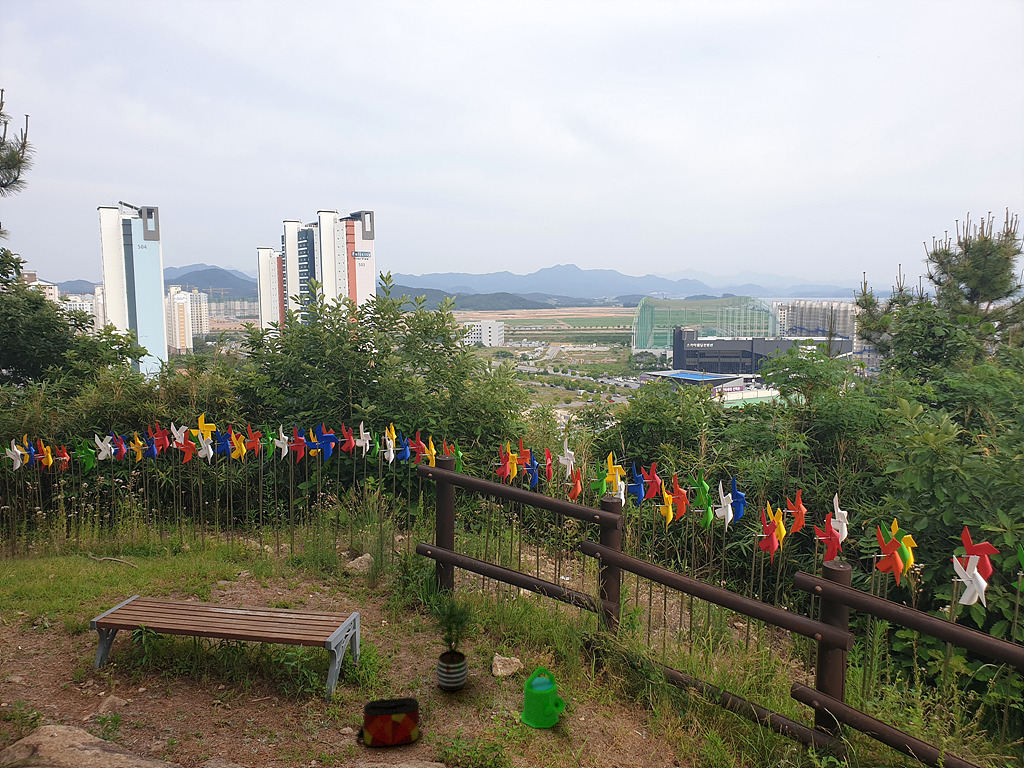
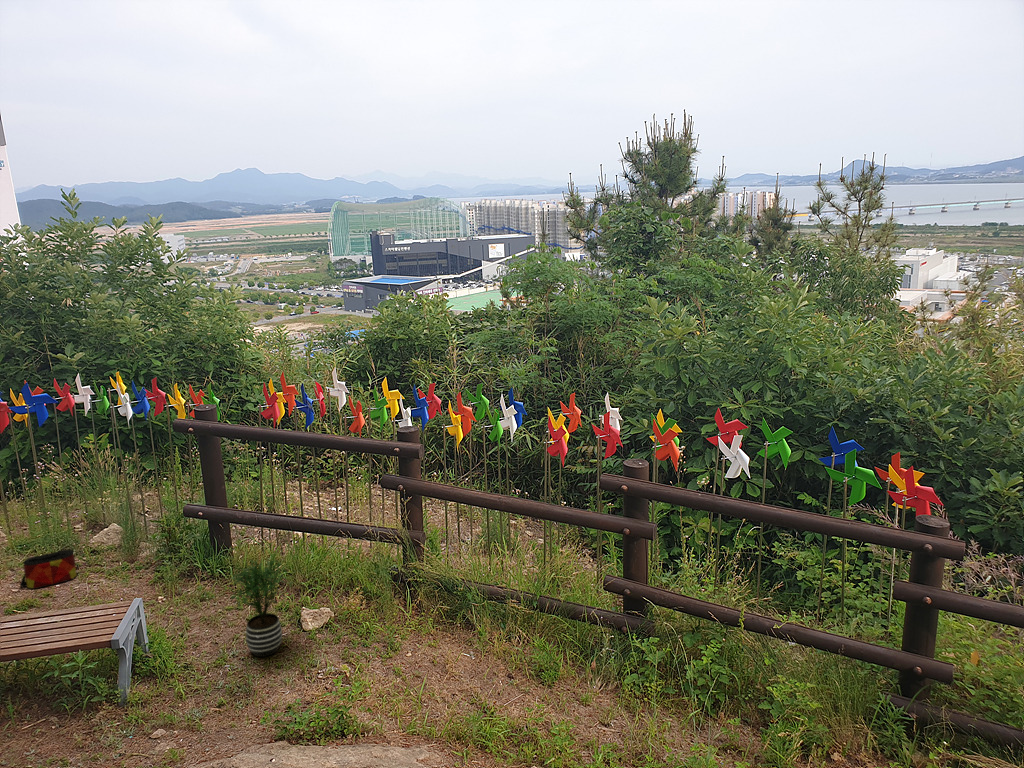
watering can: present [521,667,565,728] -> none [350,605,403,667]
bag: present [356,698,422,747] -> present [20,550,79,589]

